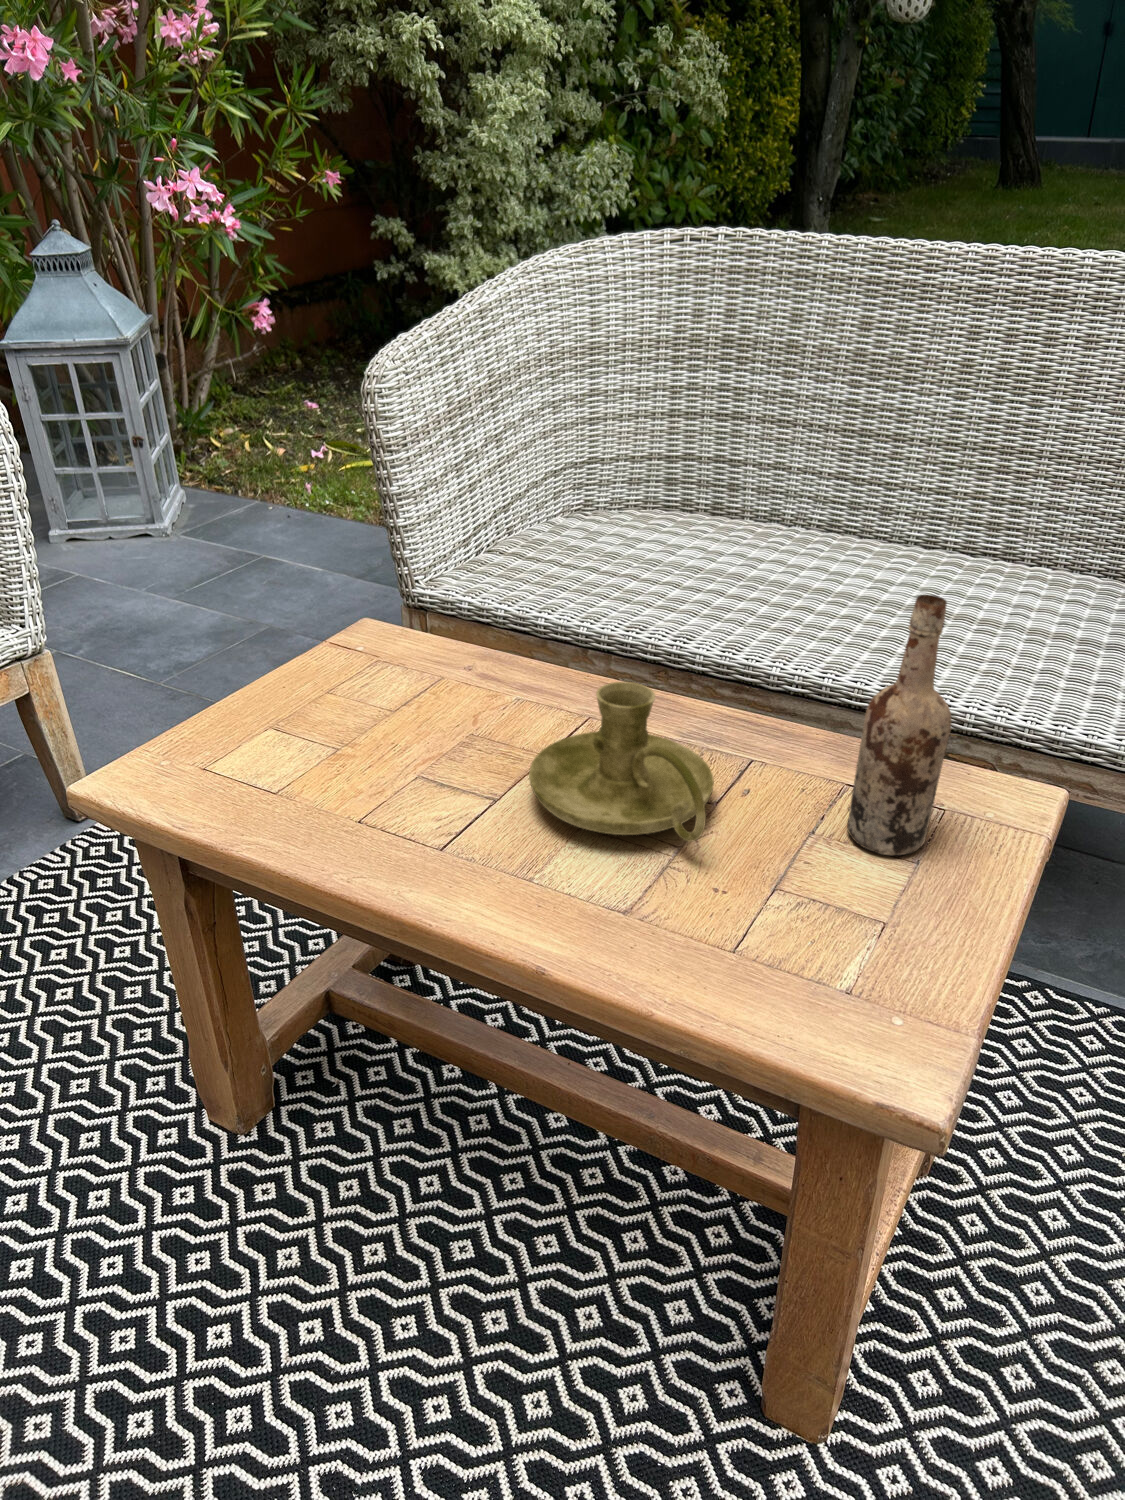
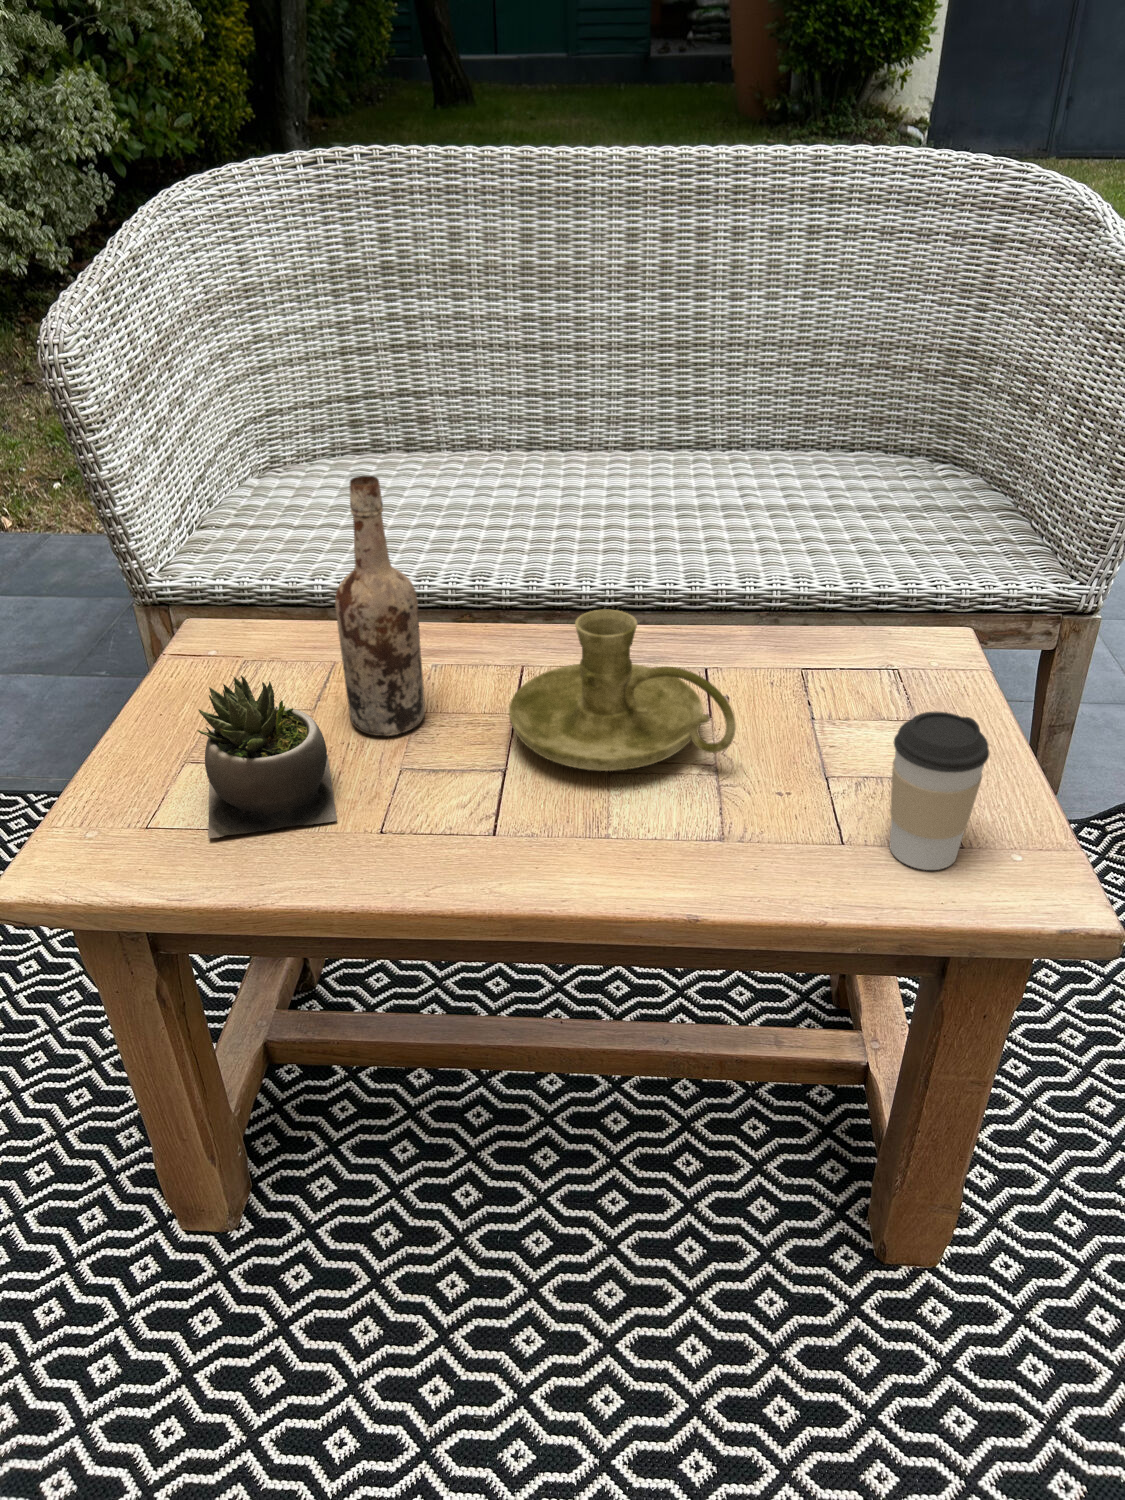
wine bottle: present [847,595,952,855] -> present [335,476,425,736]
succulent plant: none [247,661,387,805] -> present [197,675,337,838]
coffee cup: none [790,850,891,1015] -> present [890,712,989,870]

